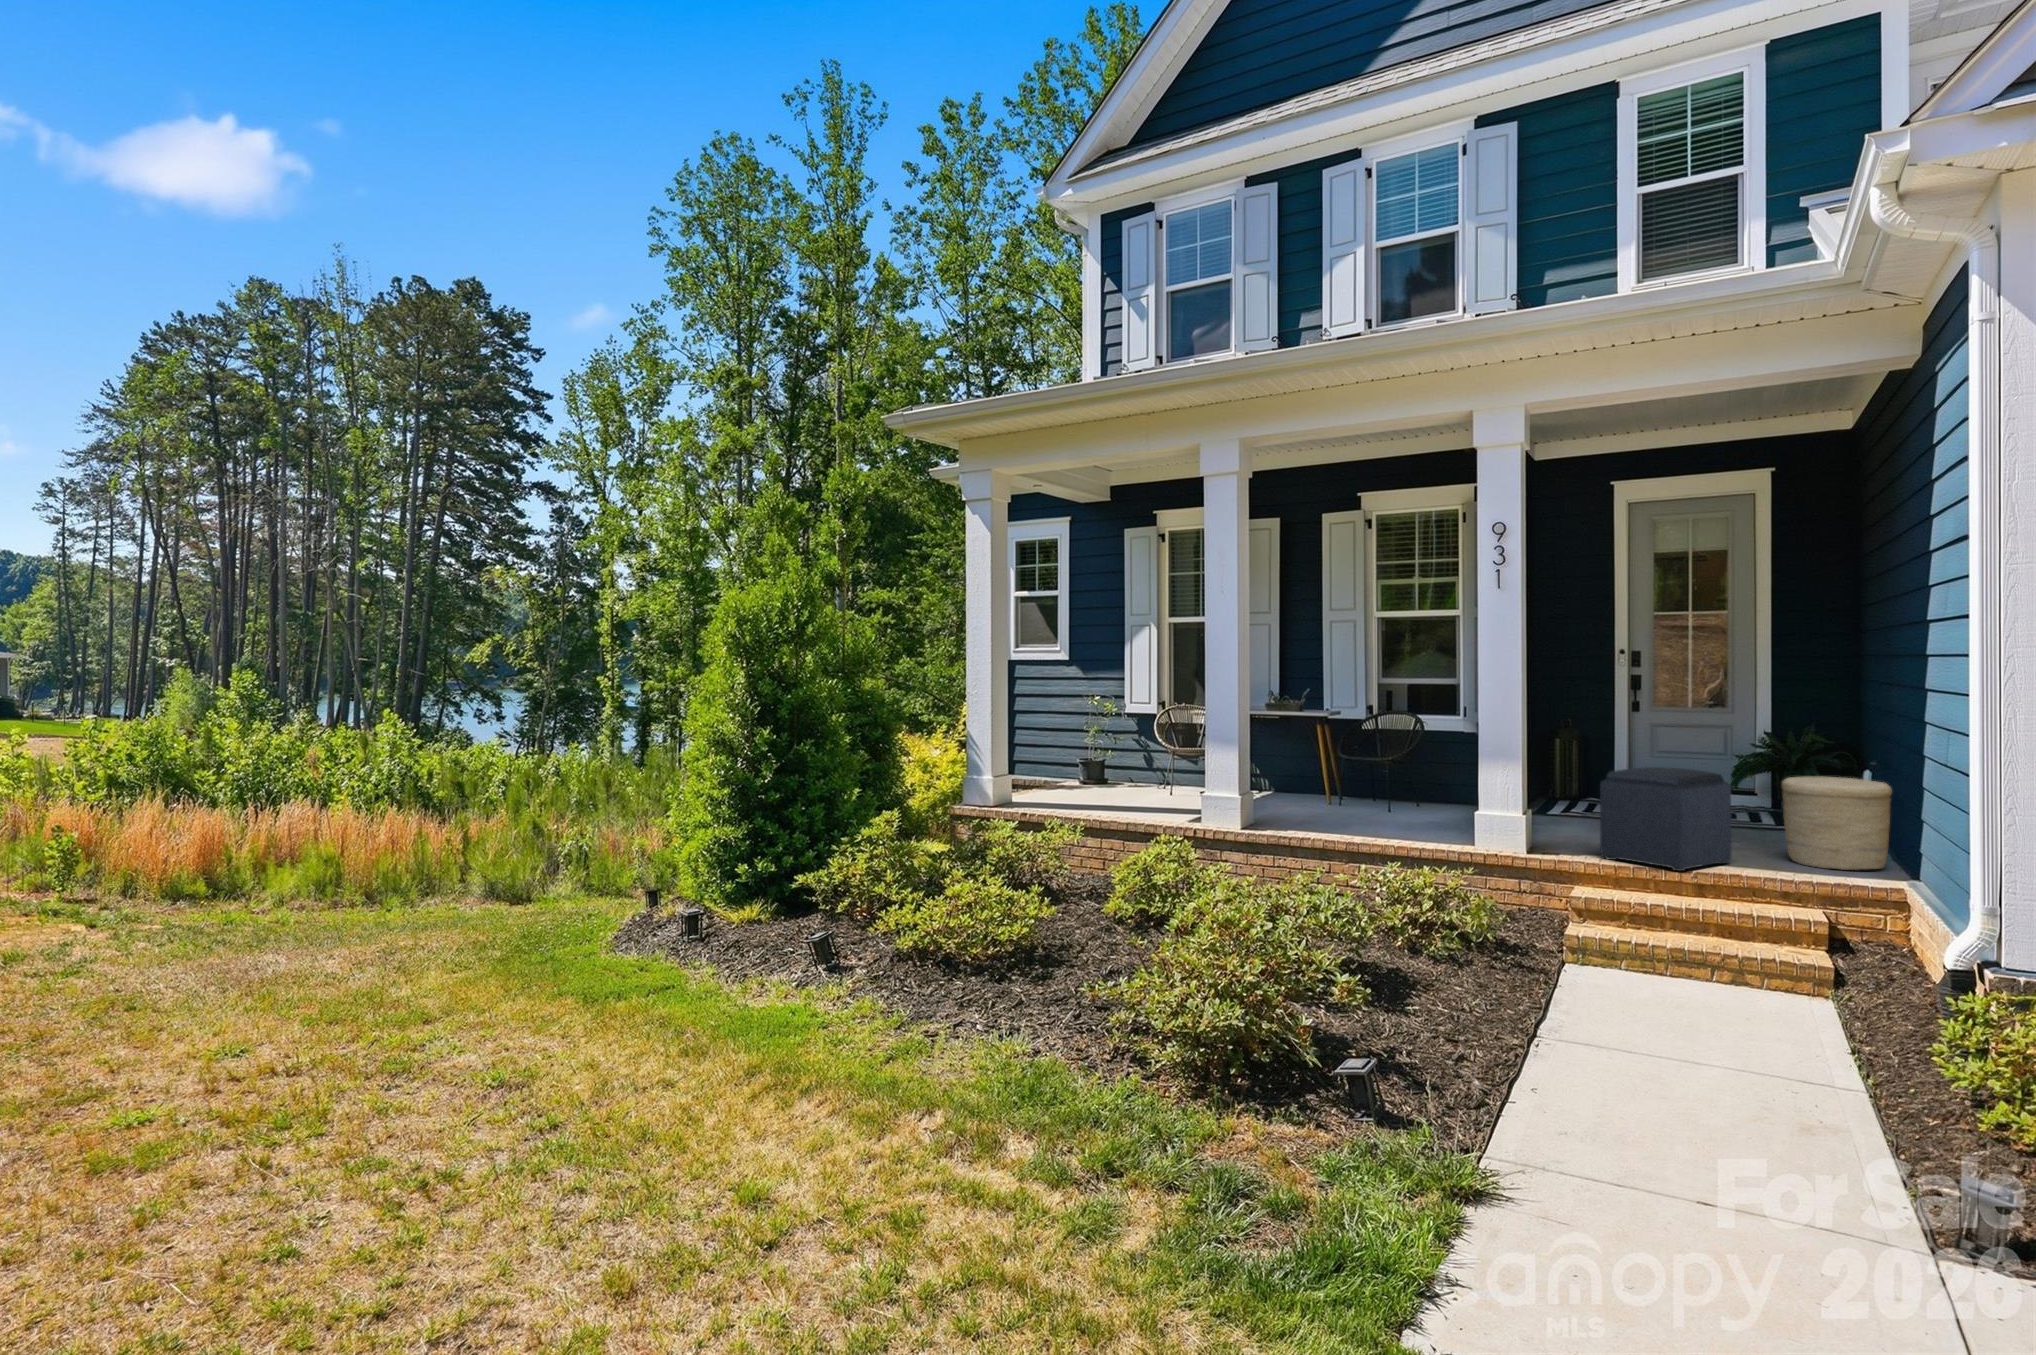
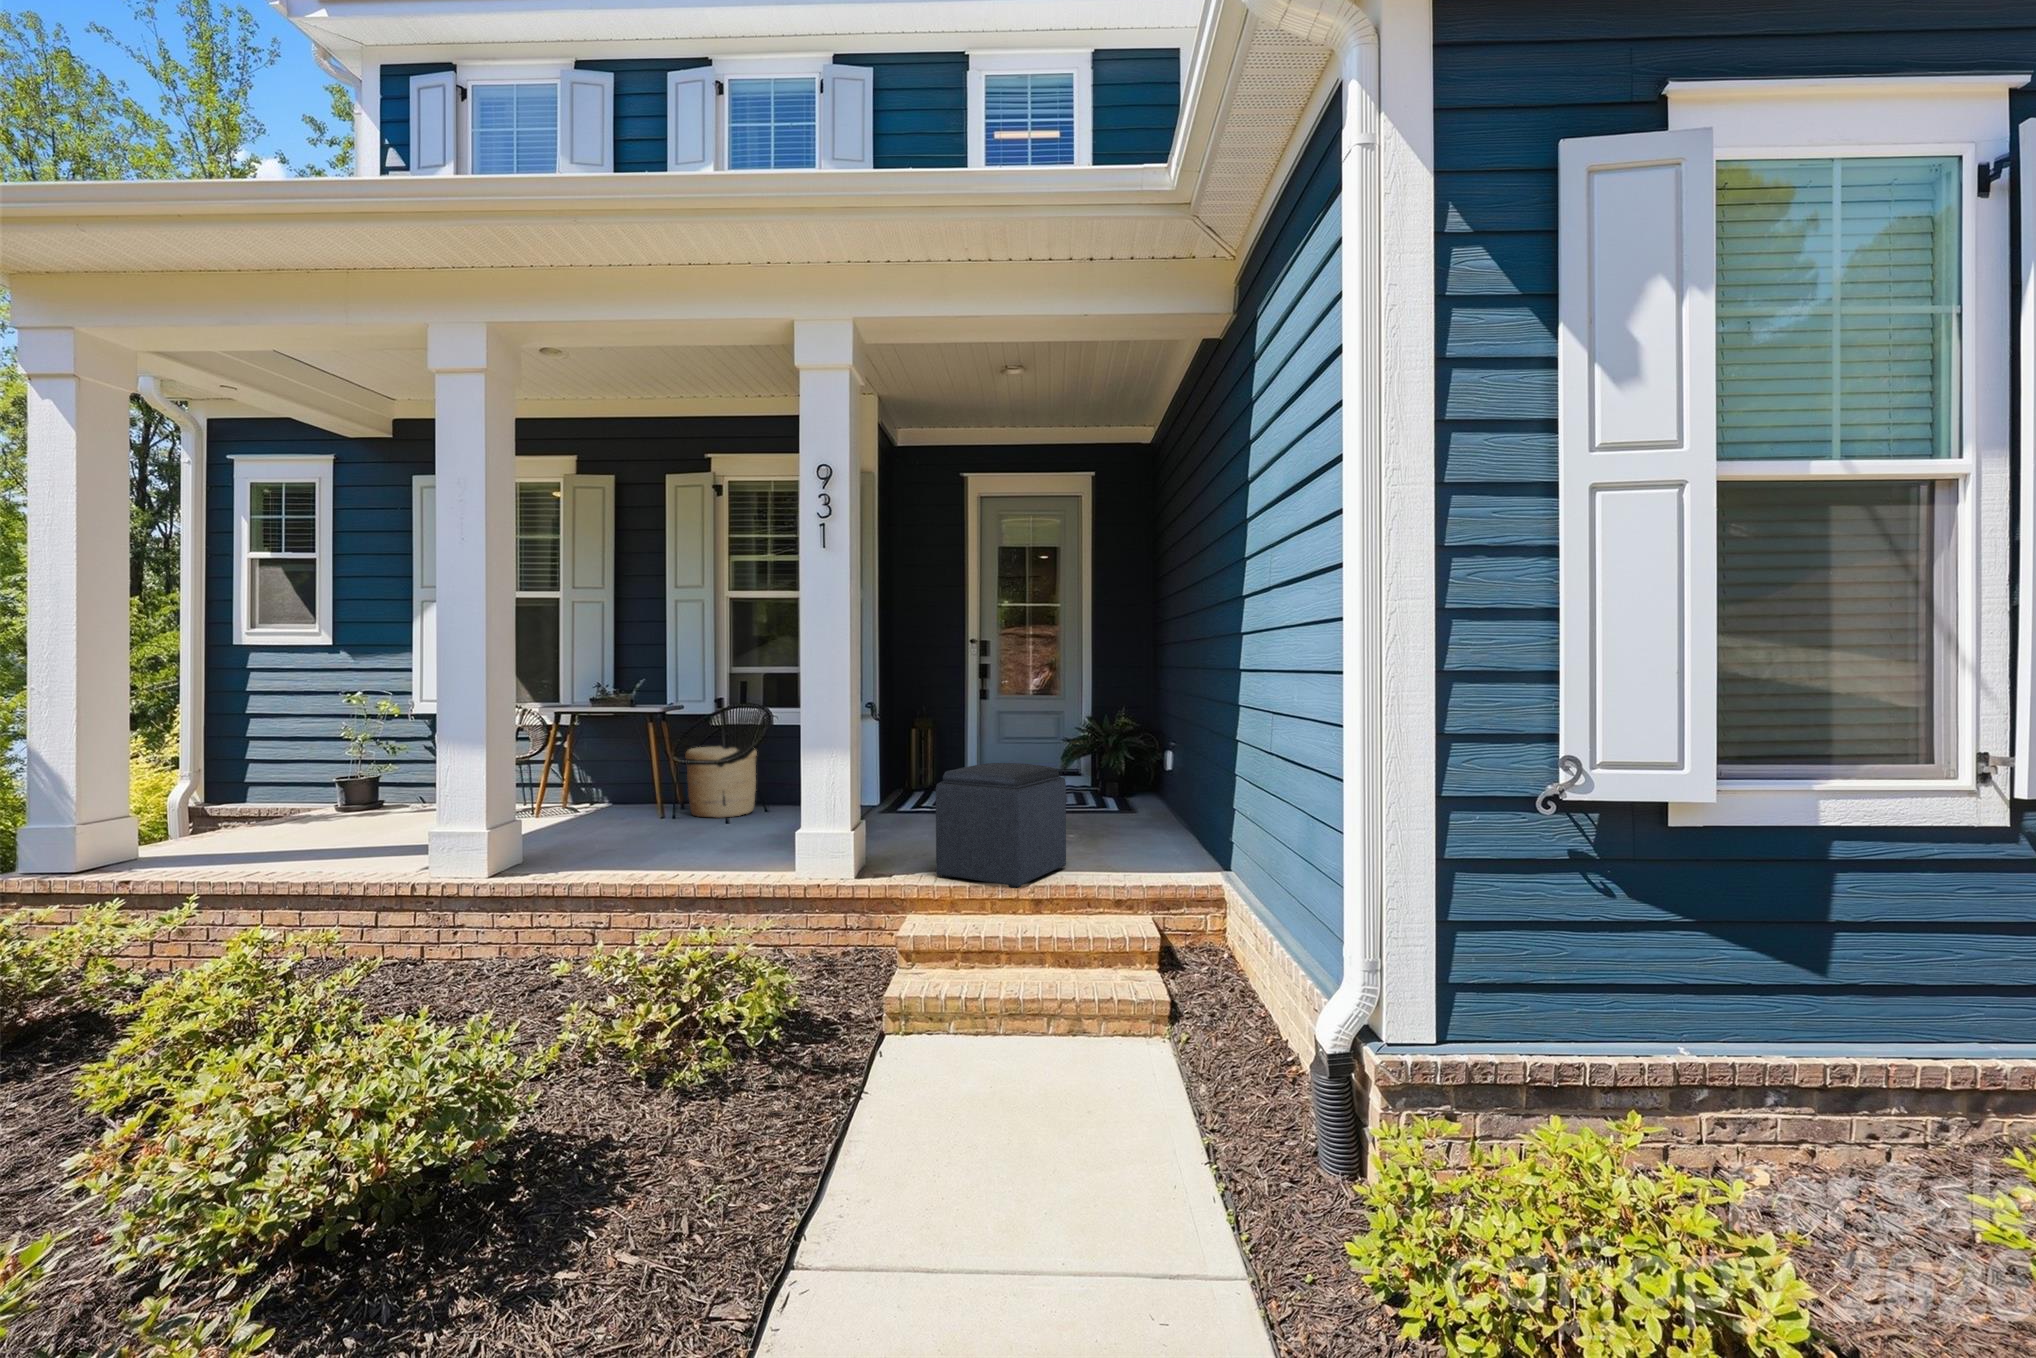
woven basket: present [1782,777,1892,870] -> present [685,747,757,818]

